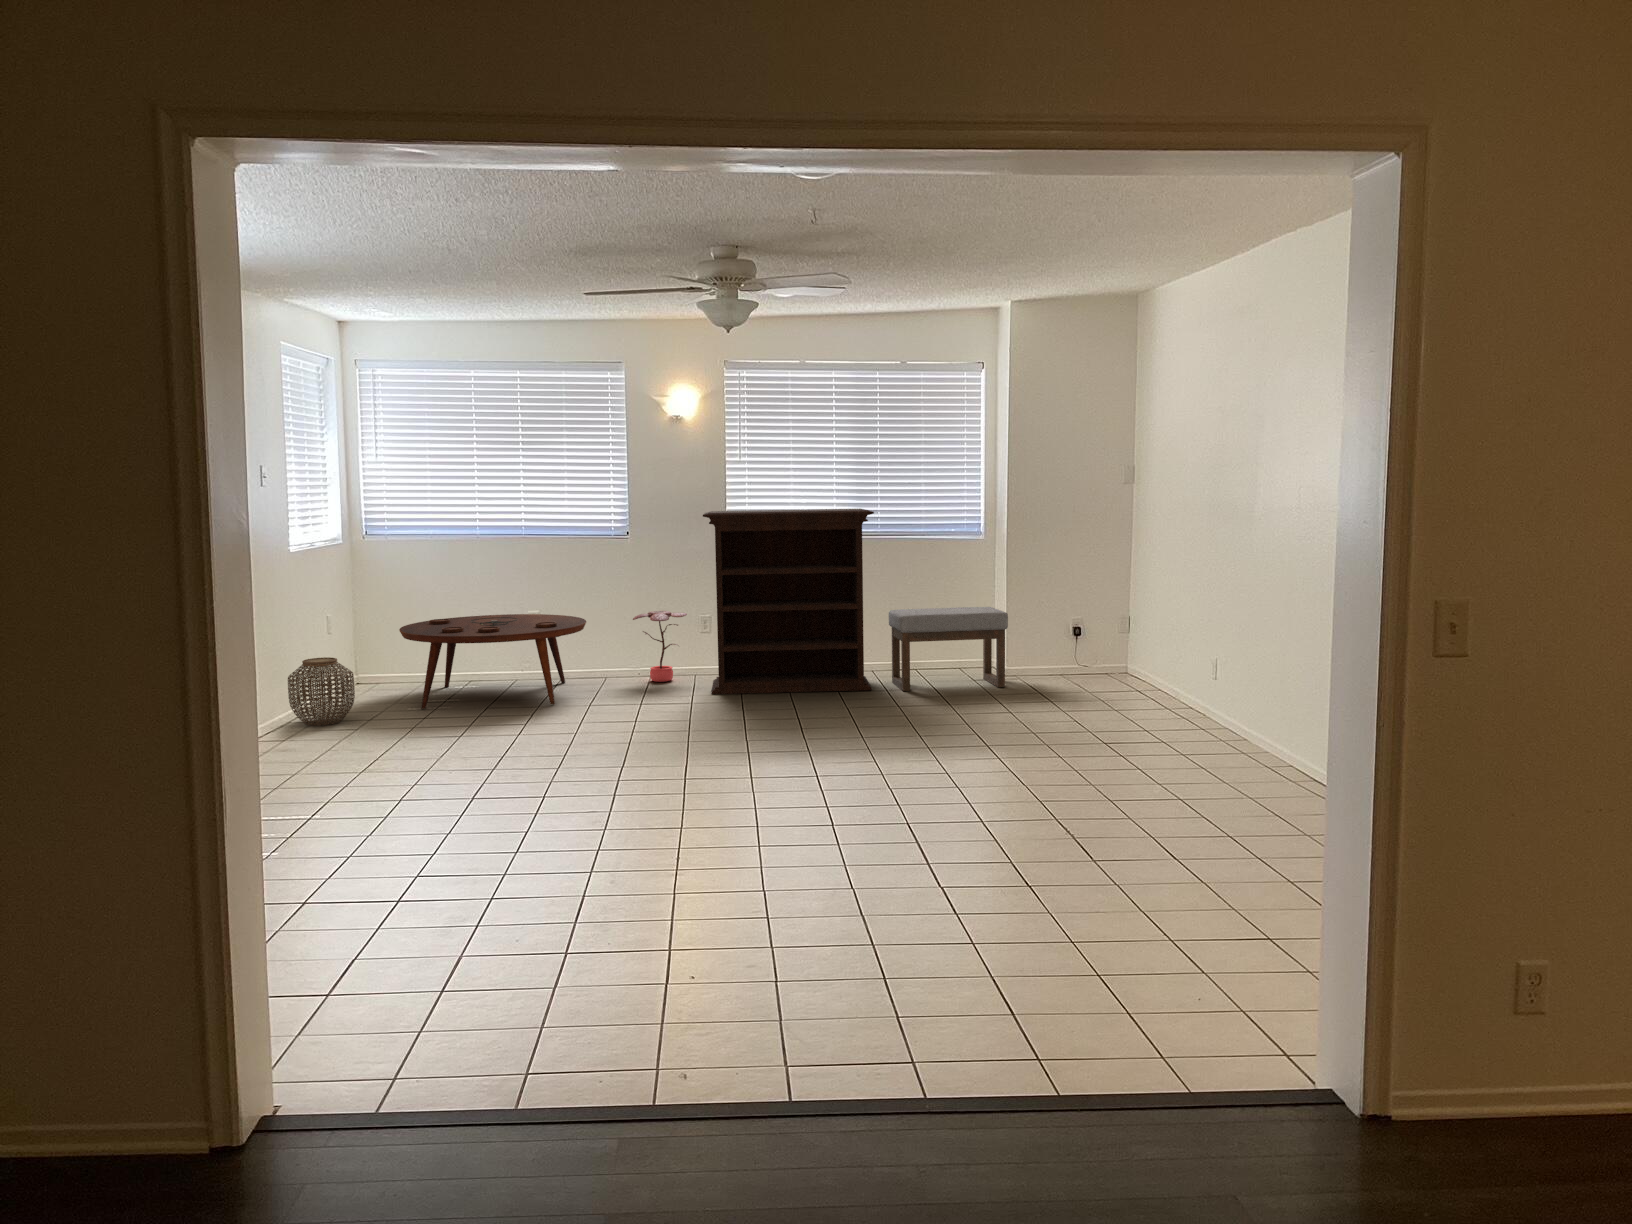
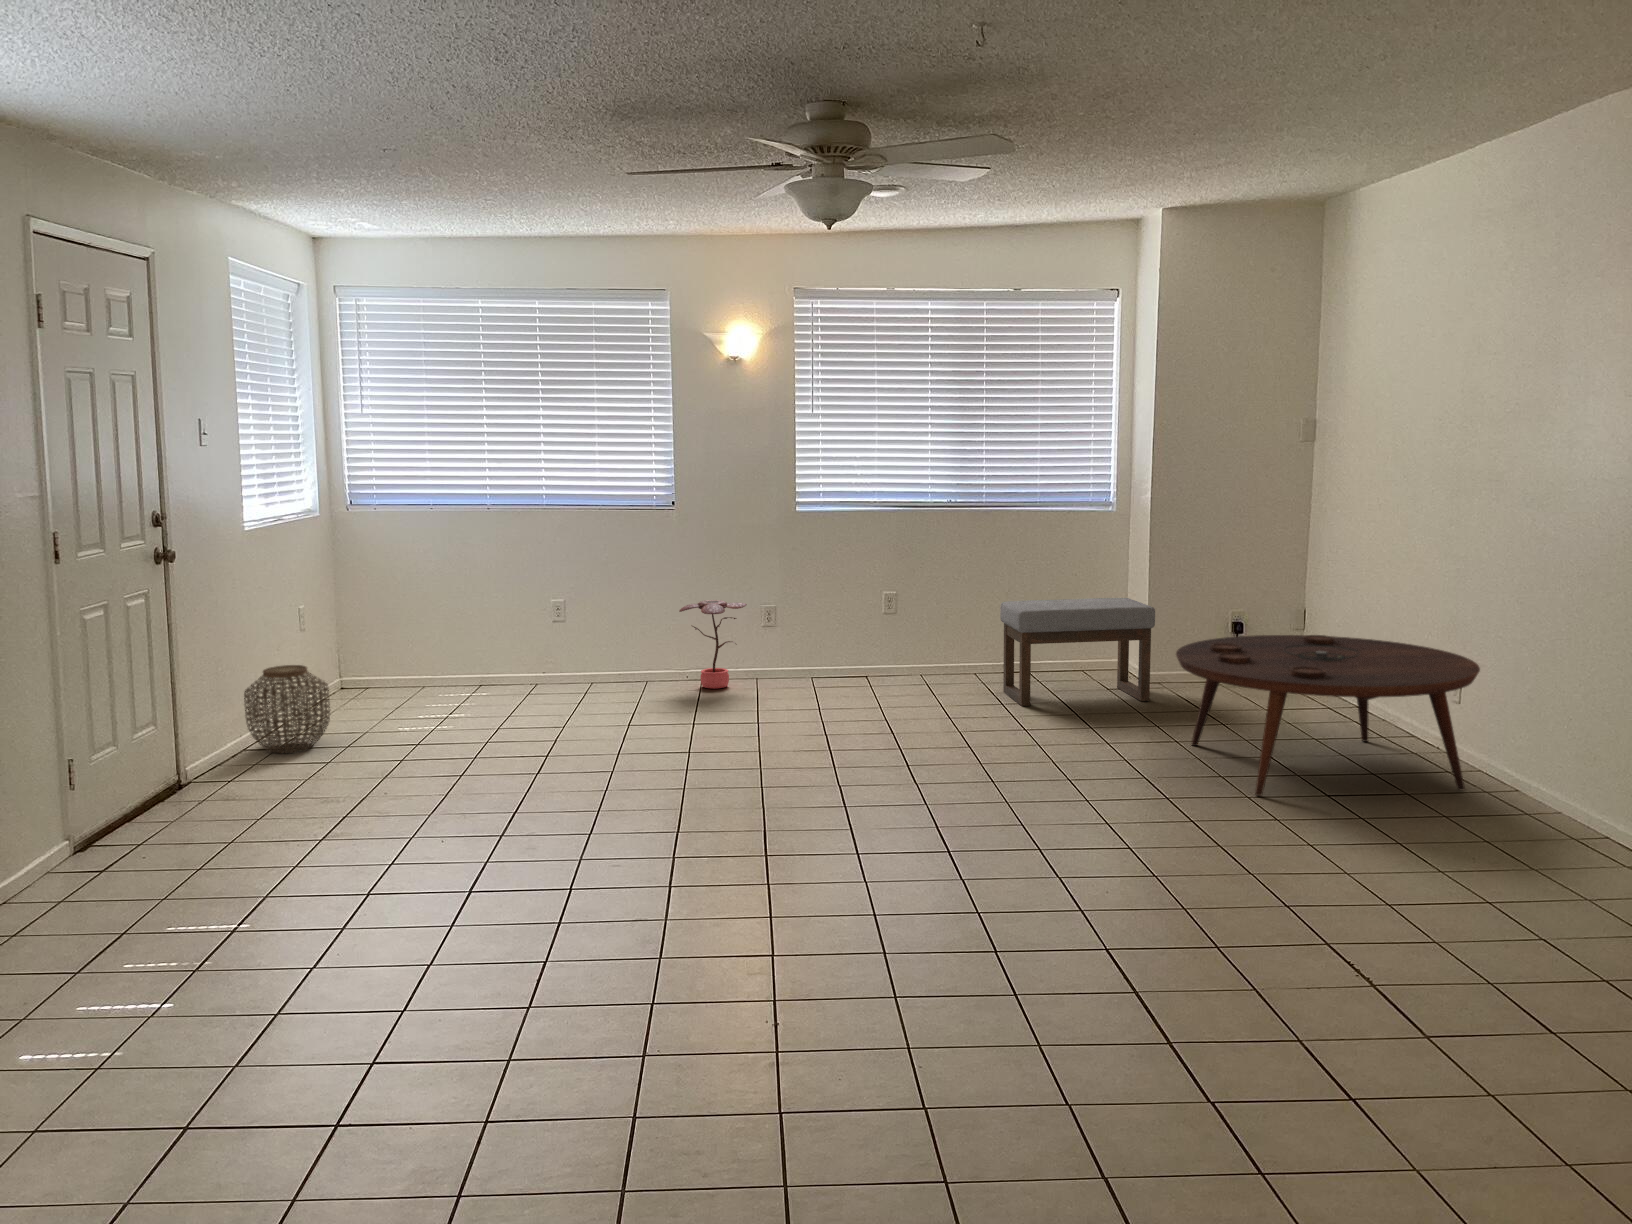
bookshelf: present [703,509,874,694] -> none [770,474,988,708]
coffee table: present [399,614,586,709] -> present [1176,635,1480,796]

